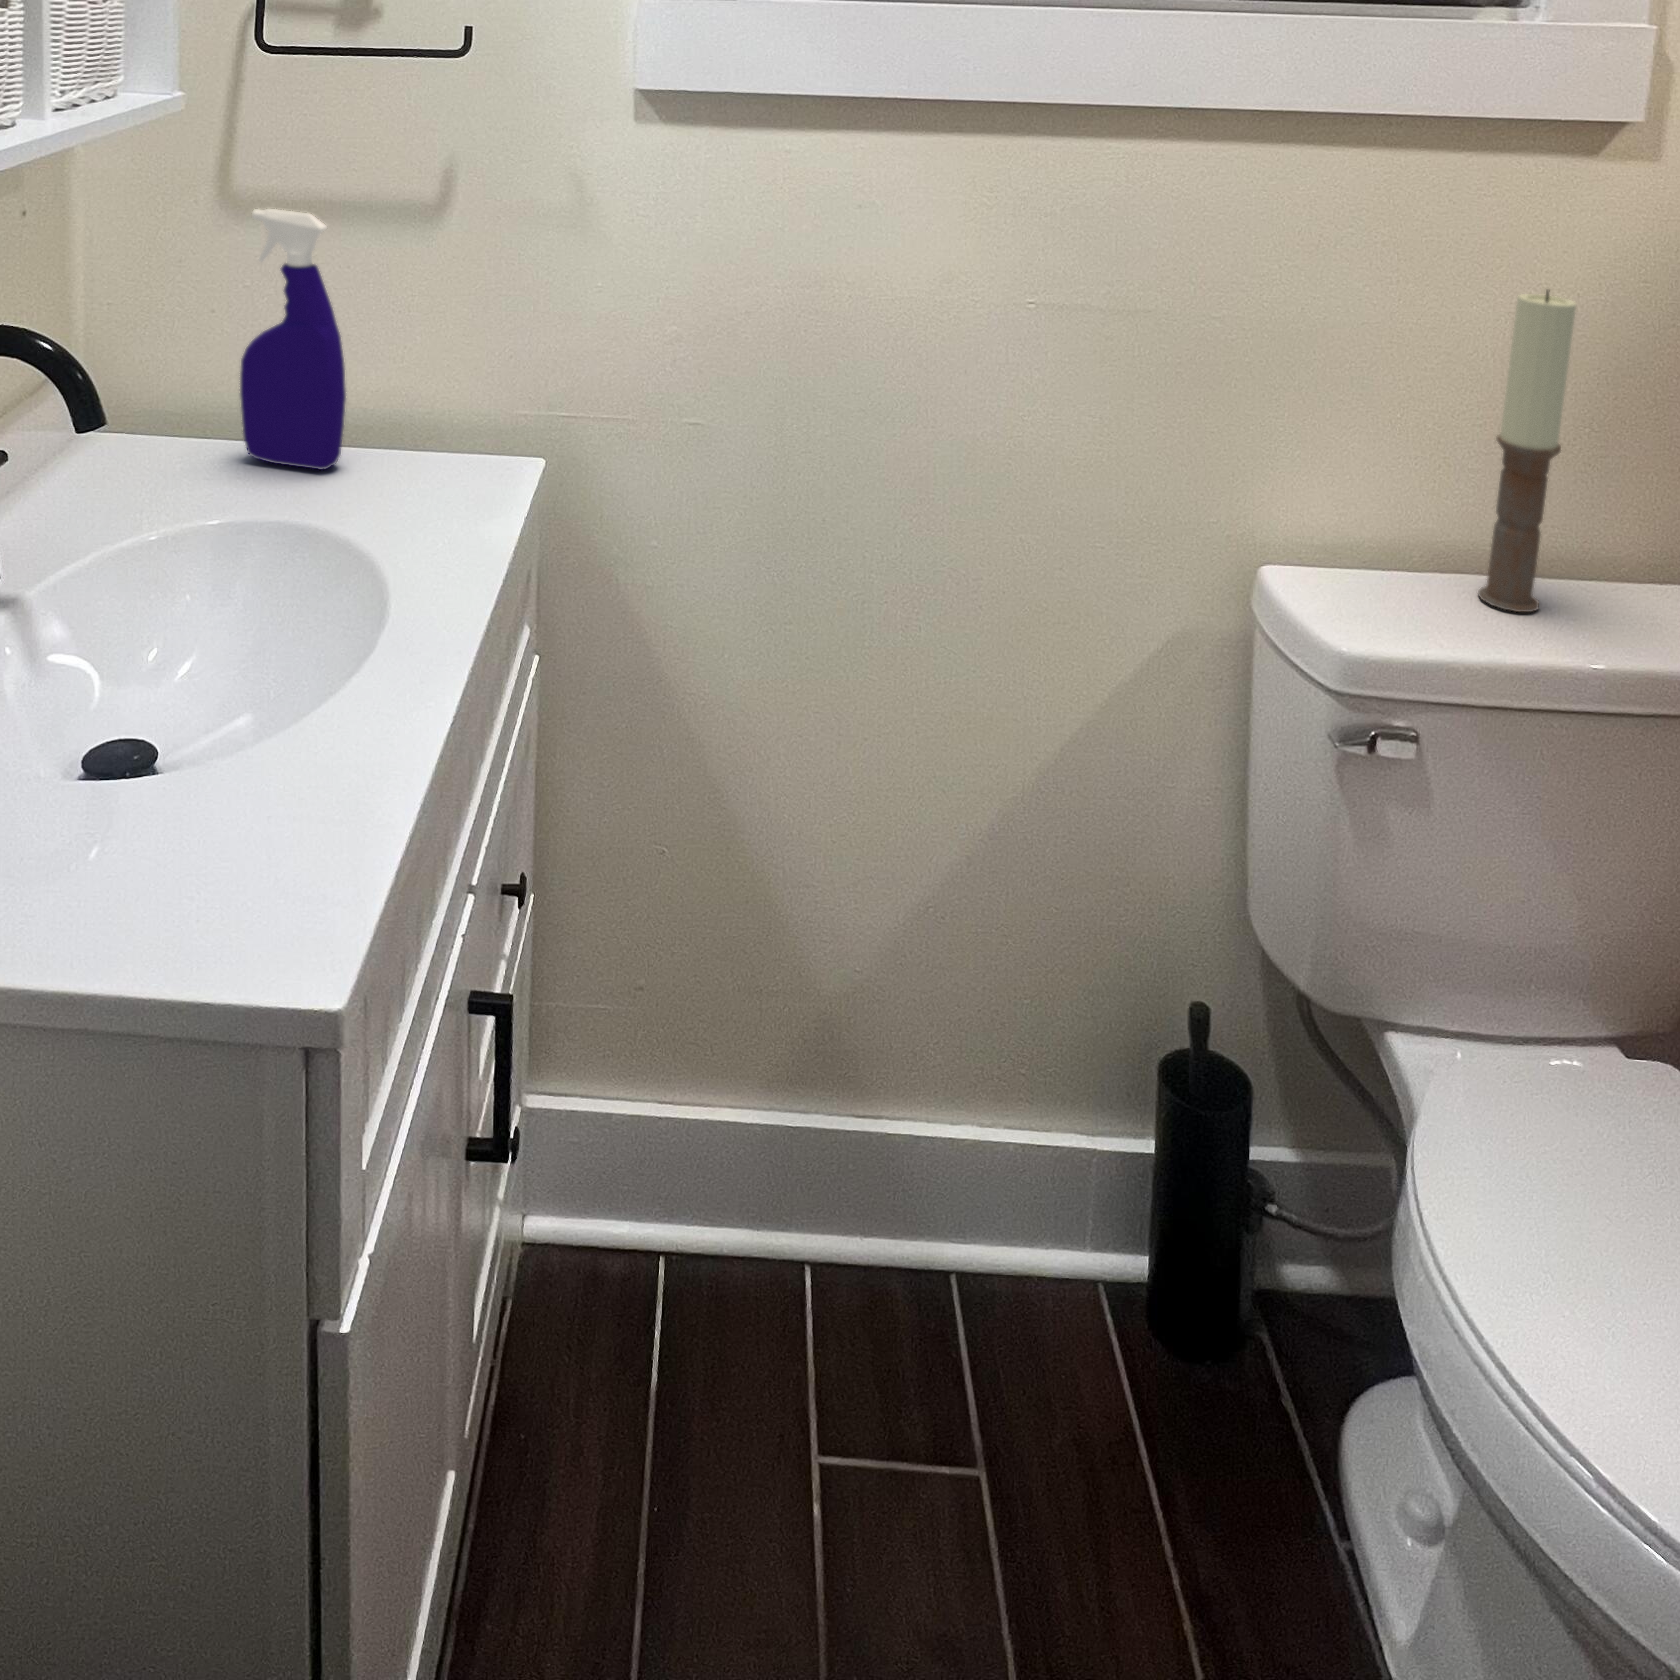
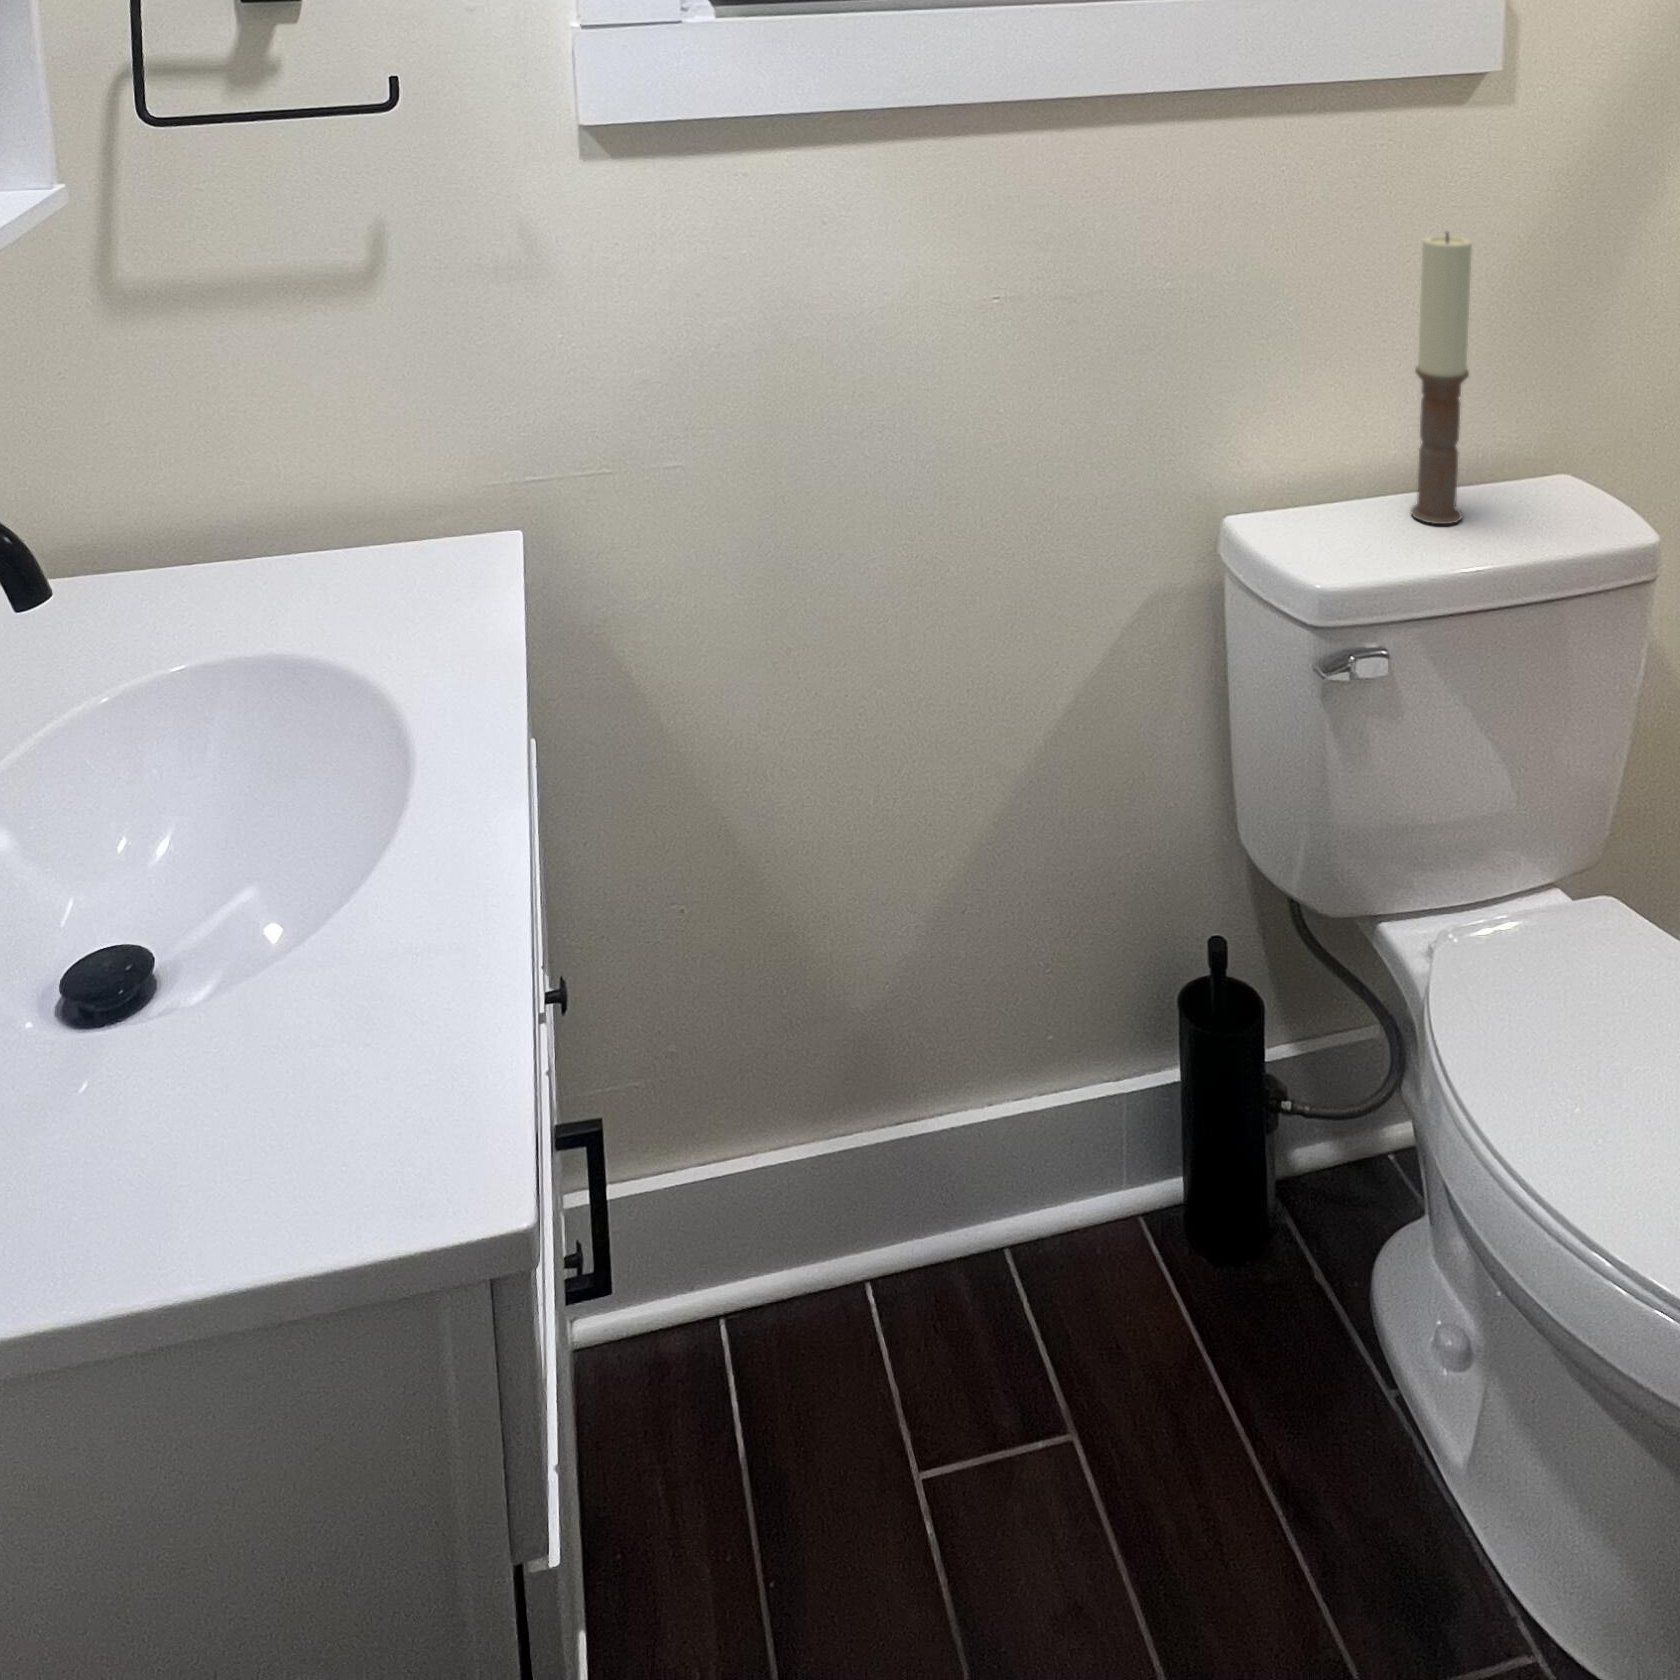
spray bottle: present [240,209,346,469] -> none [150,305,288,593]

